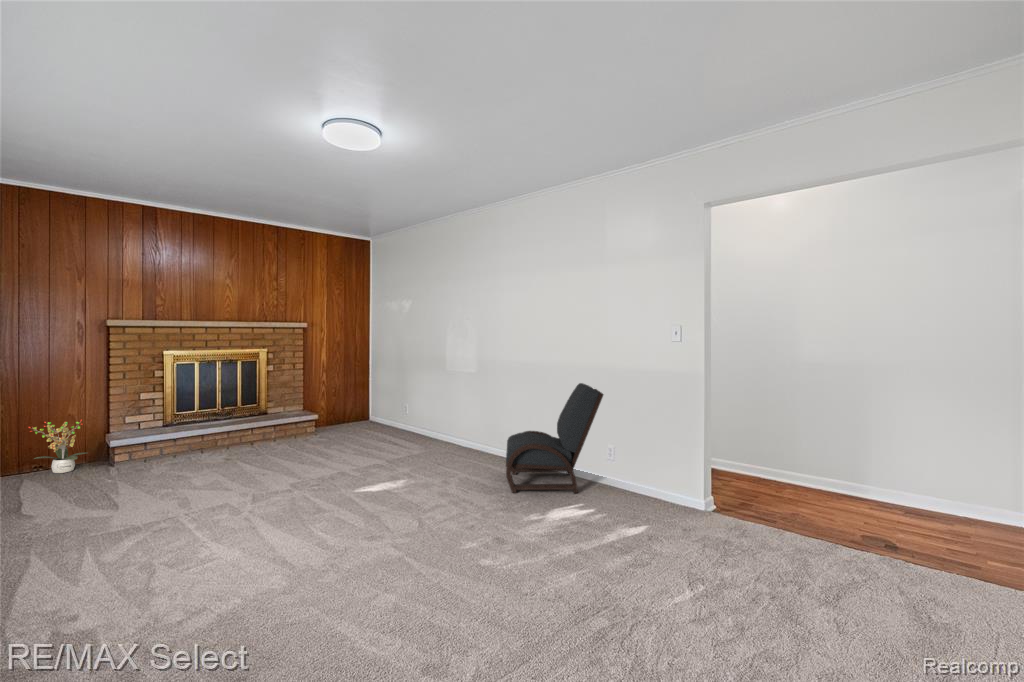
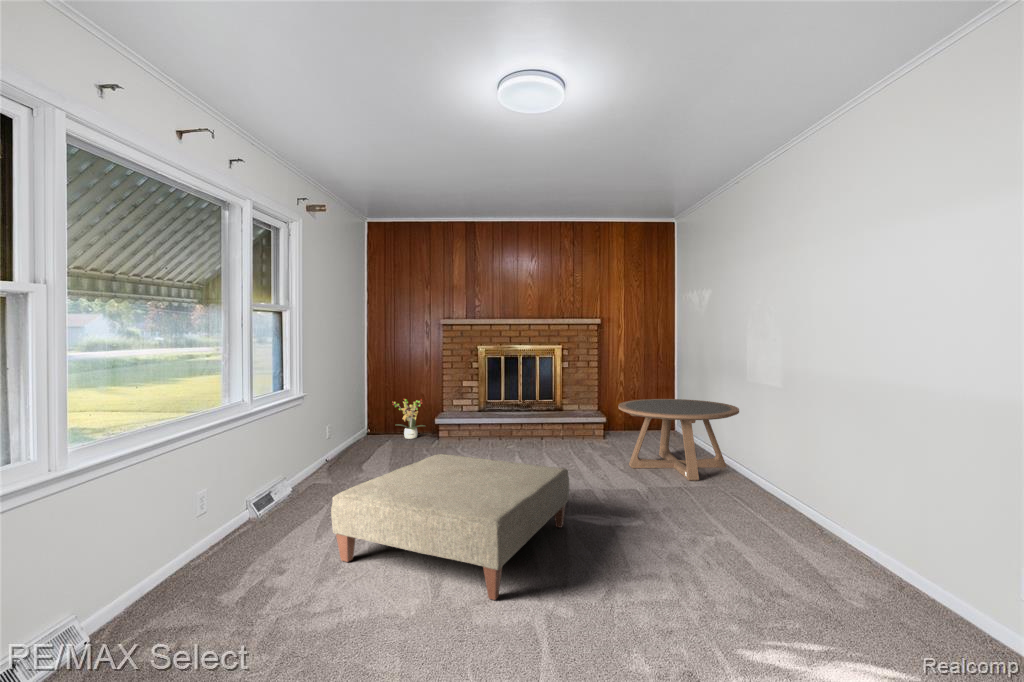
lounge chair: present [506,383,603,493] -> none [747,408,984,631]
coffee table: none [354,392,448,453] -> present [618,399,739,481]
ottoman: none [196,453,394,577] -> present [331,454,569,600]

